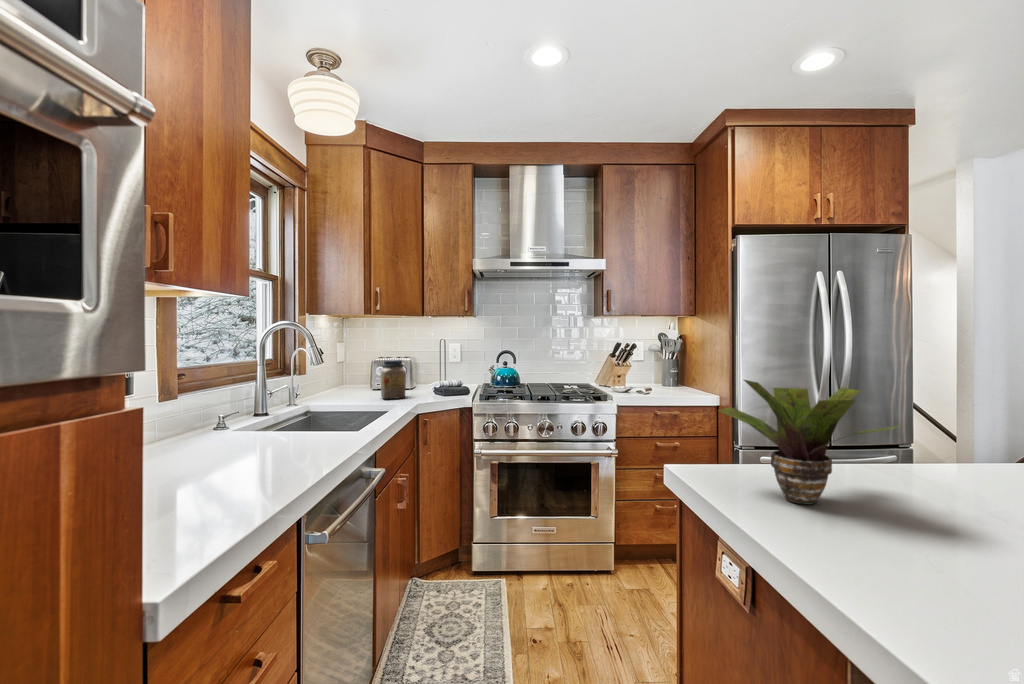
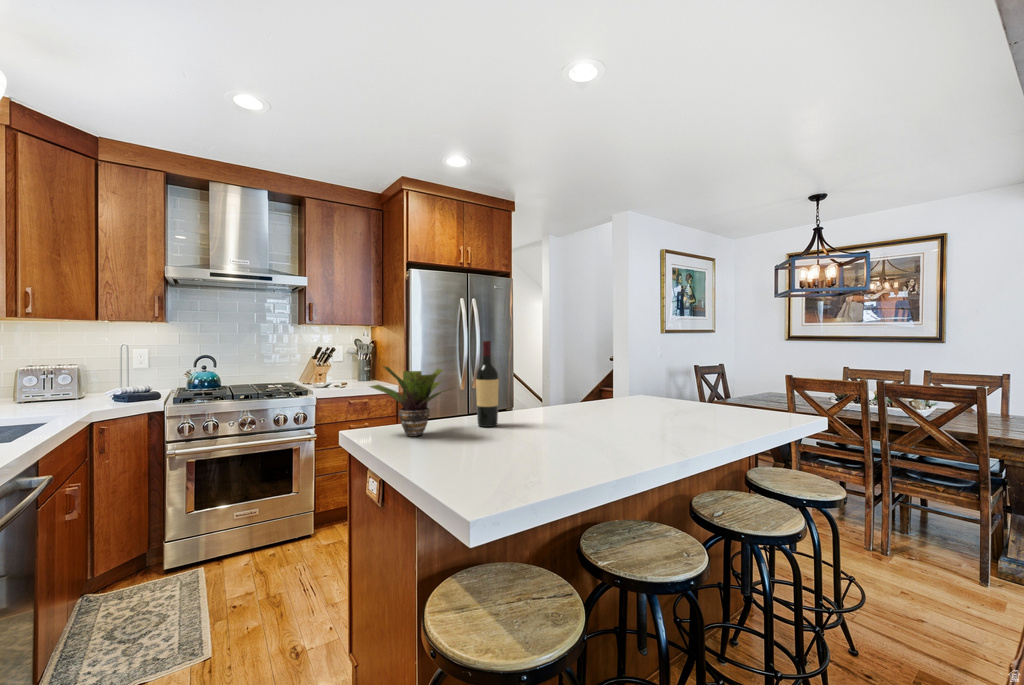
wine bottle: none [920,337,977,503] -> present [476,341,499,427]
jar: present [381,360,406,399] -> none [37,367,75,410]

